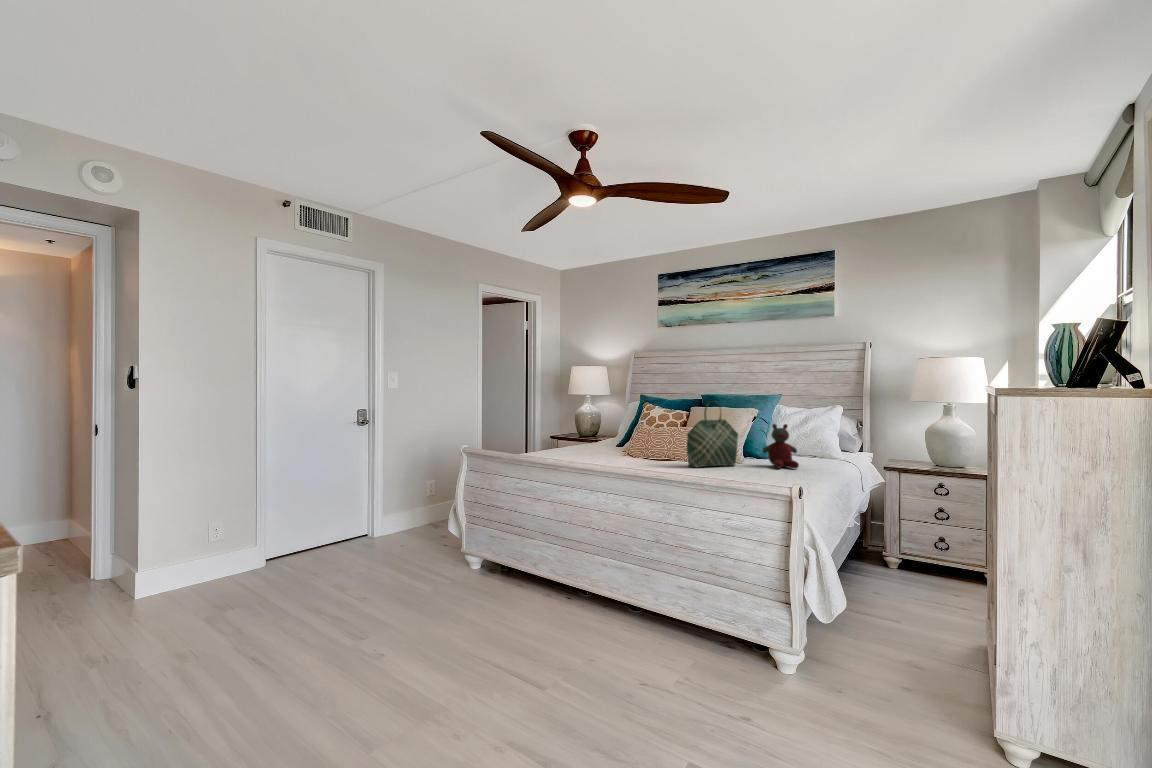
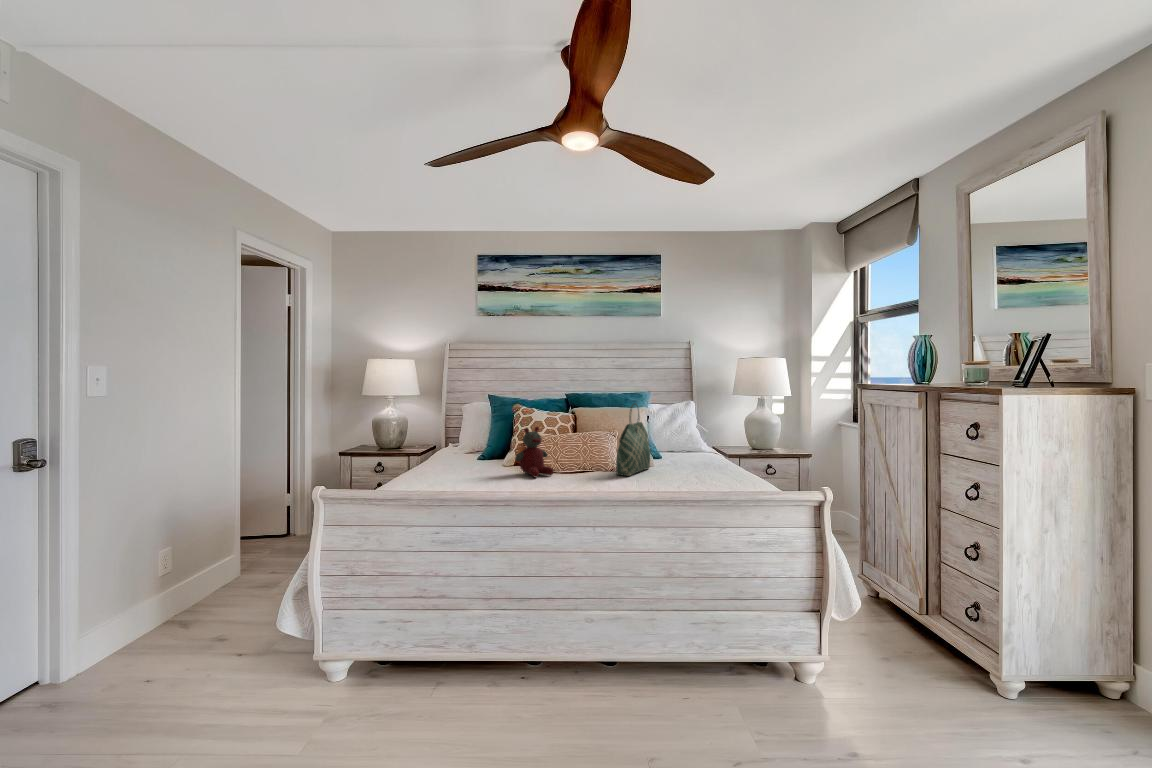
stuffed bear: present [762,424,799,468] -> present [515,427,554,477]

